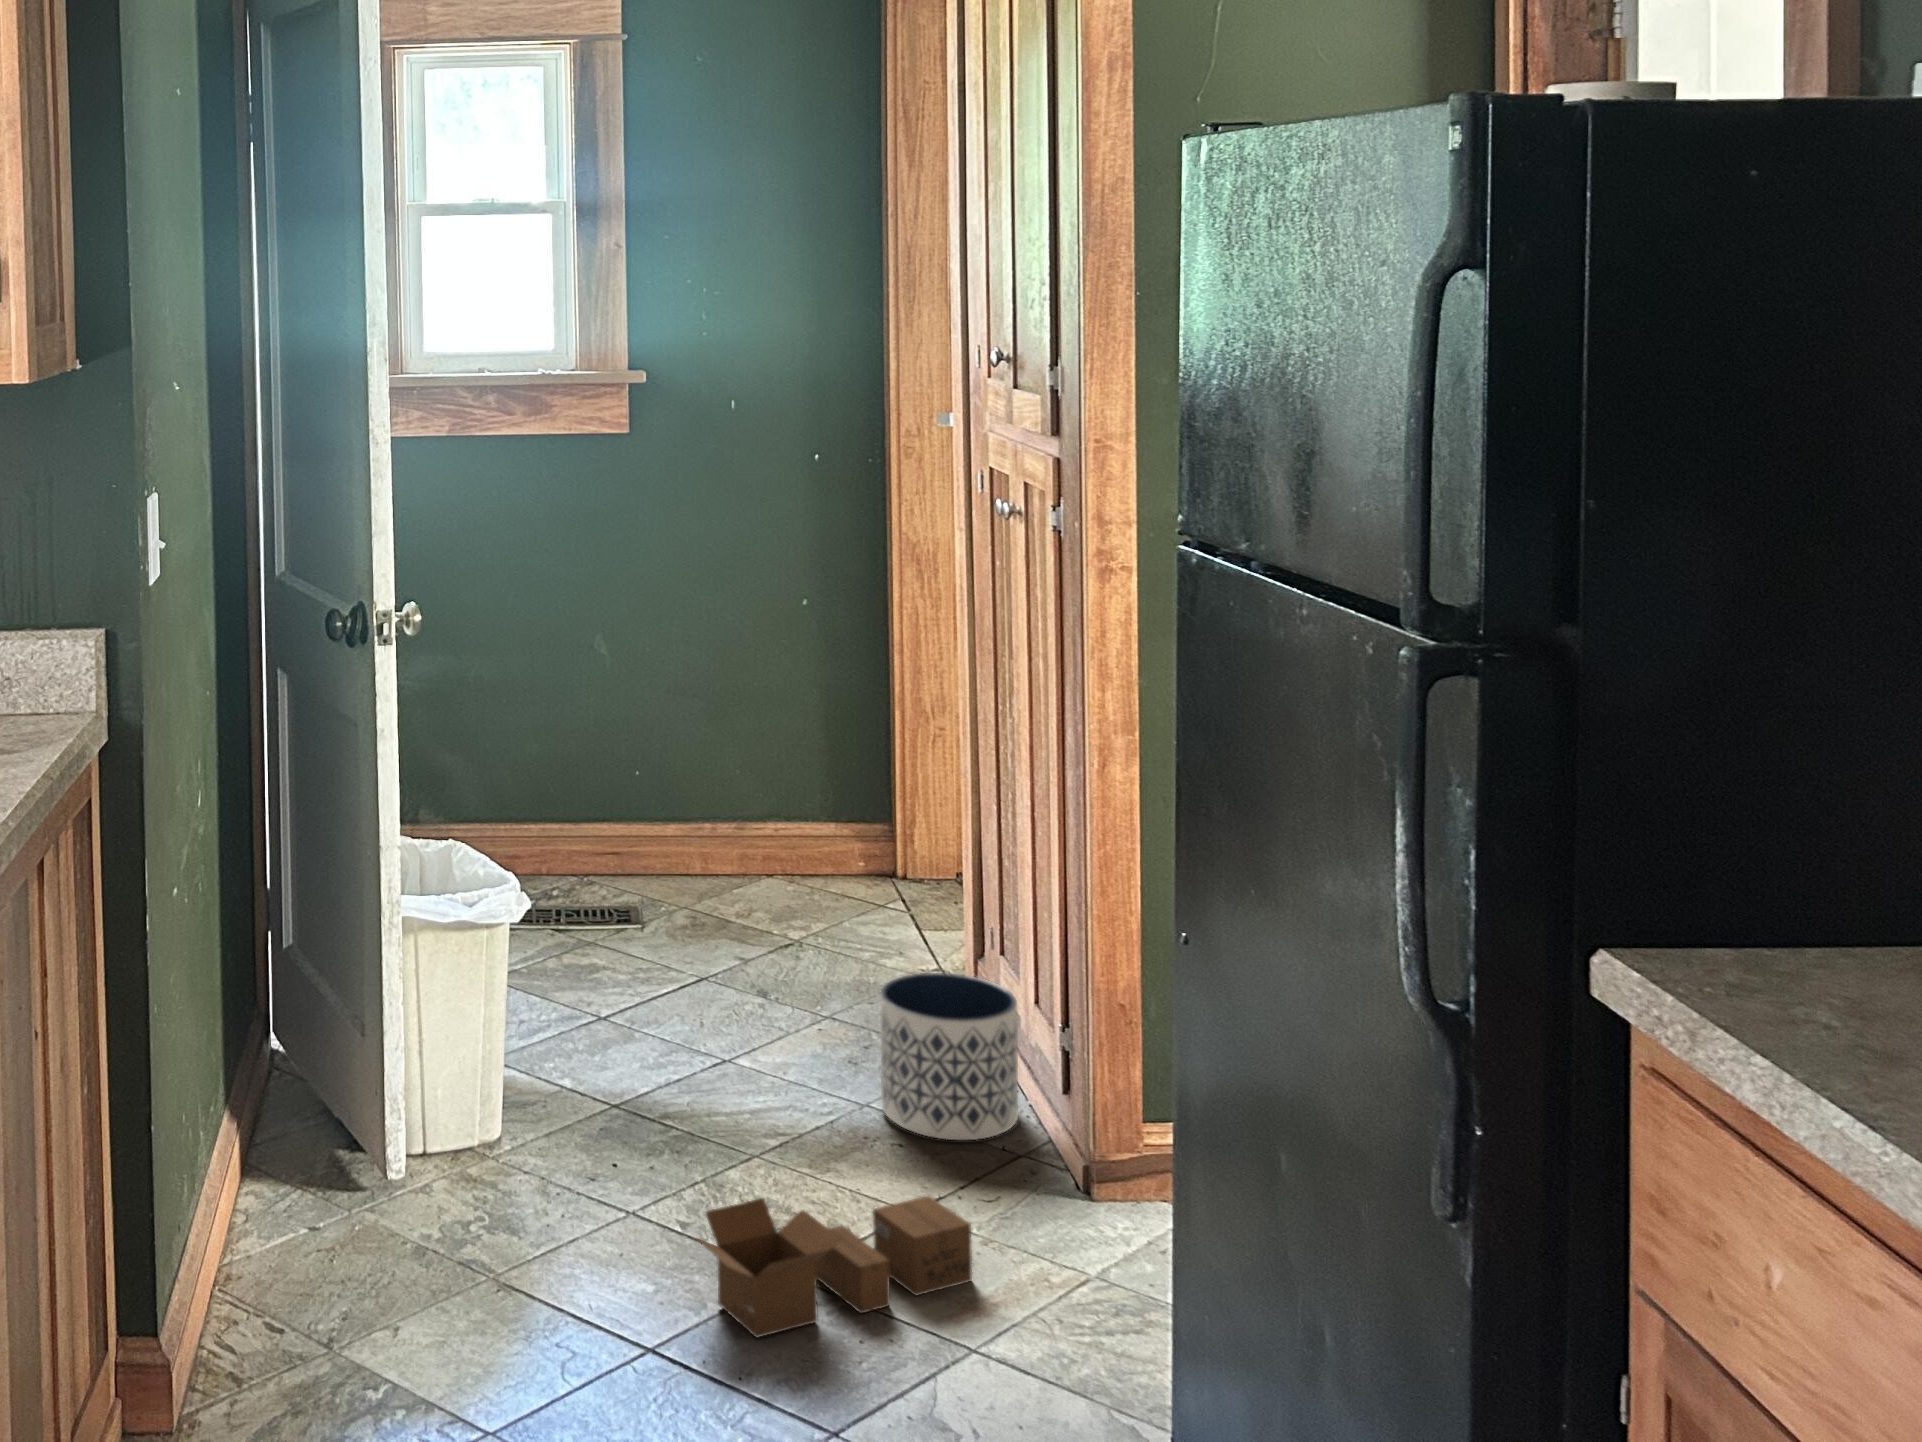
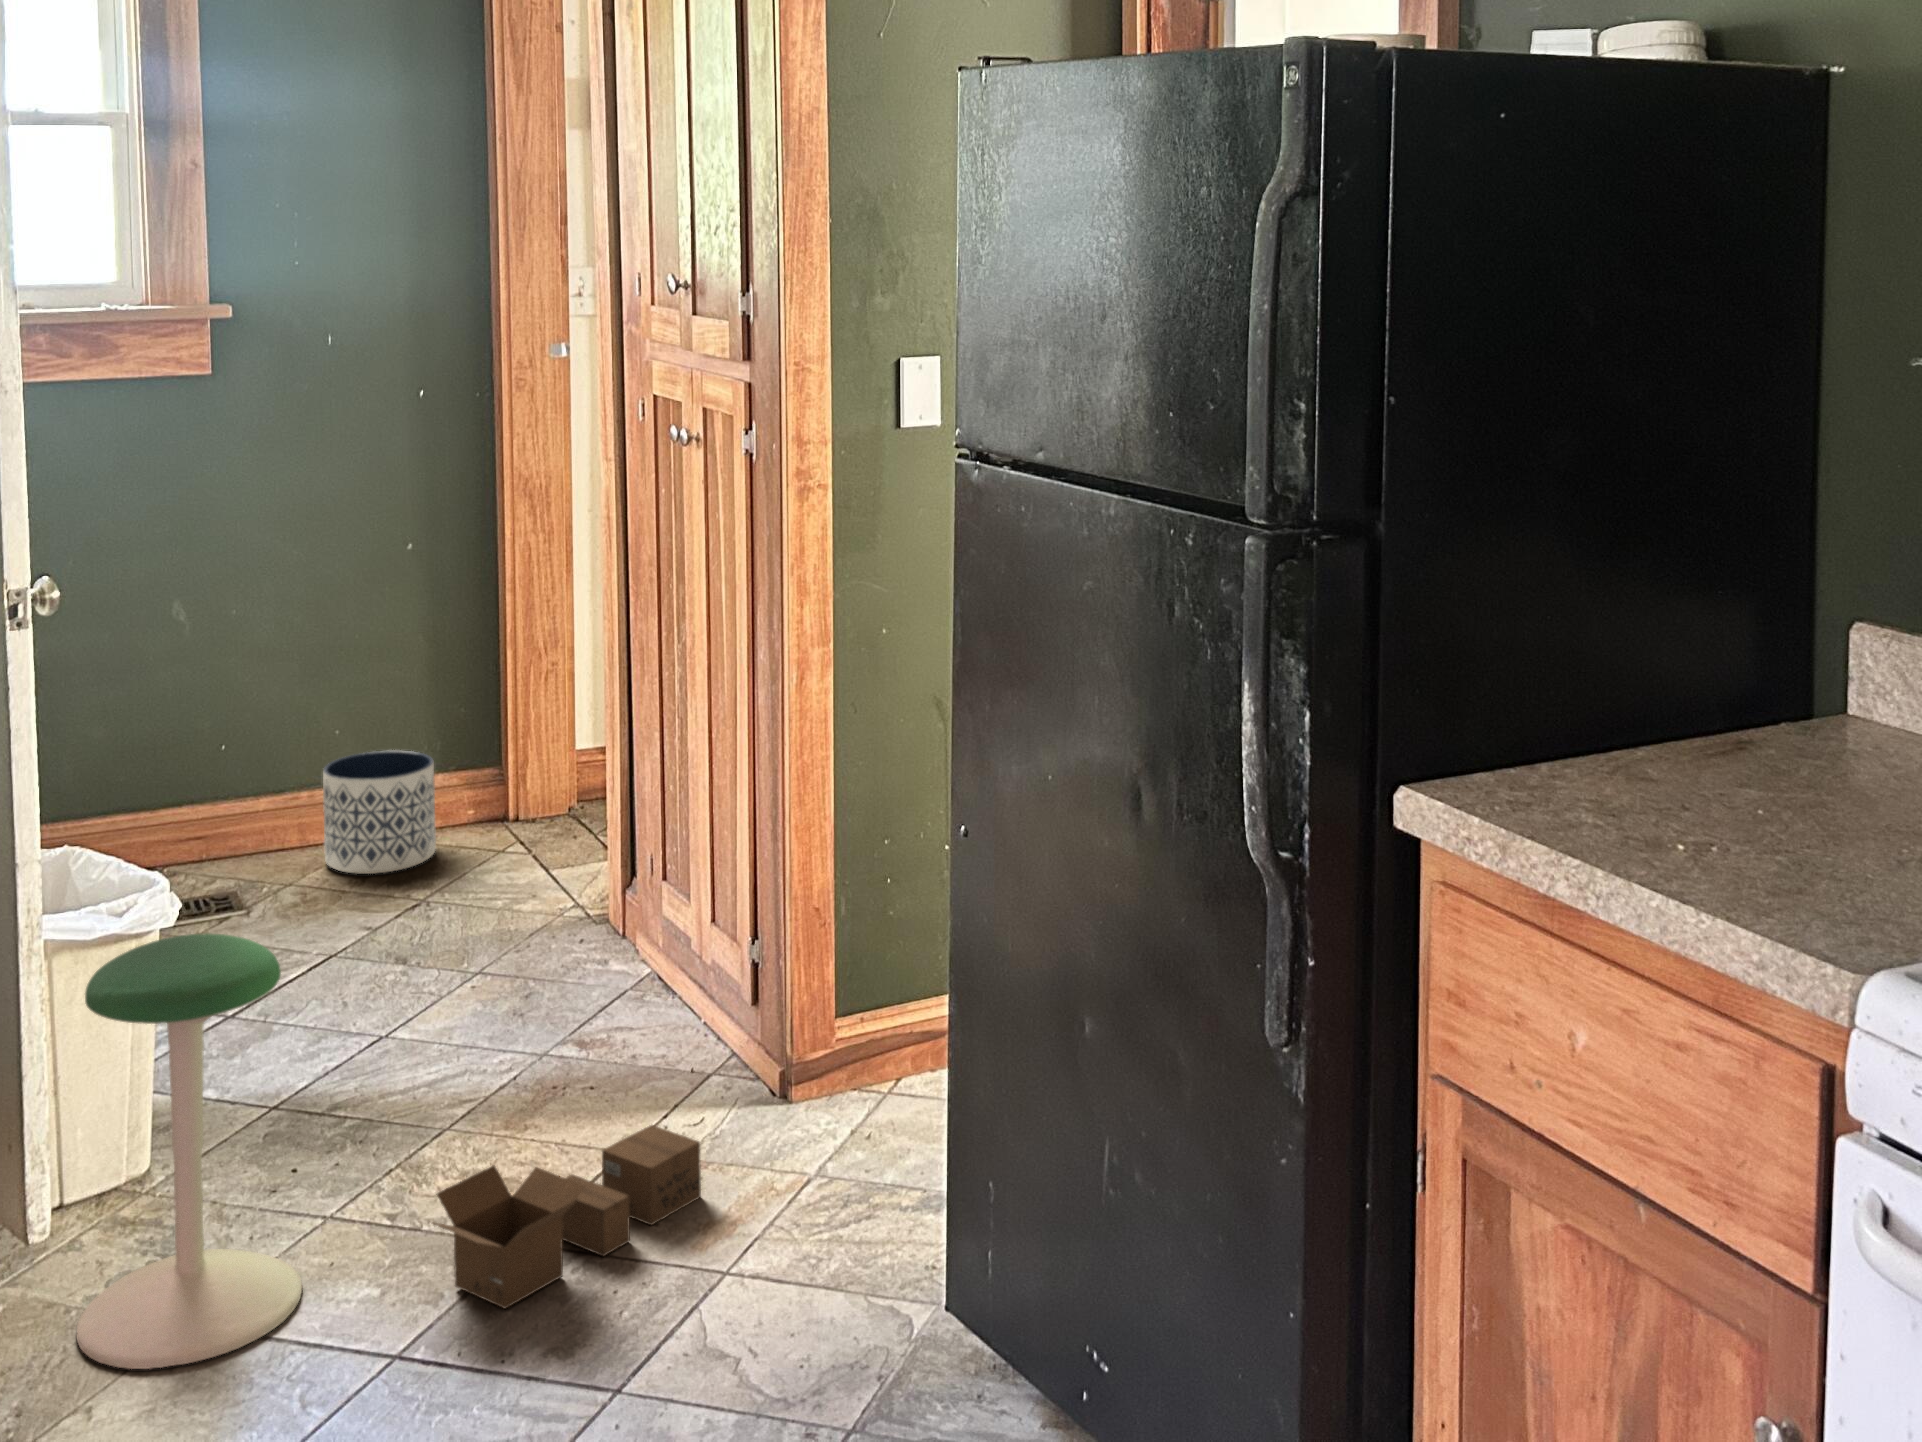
stool: none [407,928,592,1310] -> present [77,933,302,1369]
planter: present [880,973,1018,1140] -> present [323,750,436,874]

